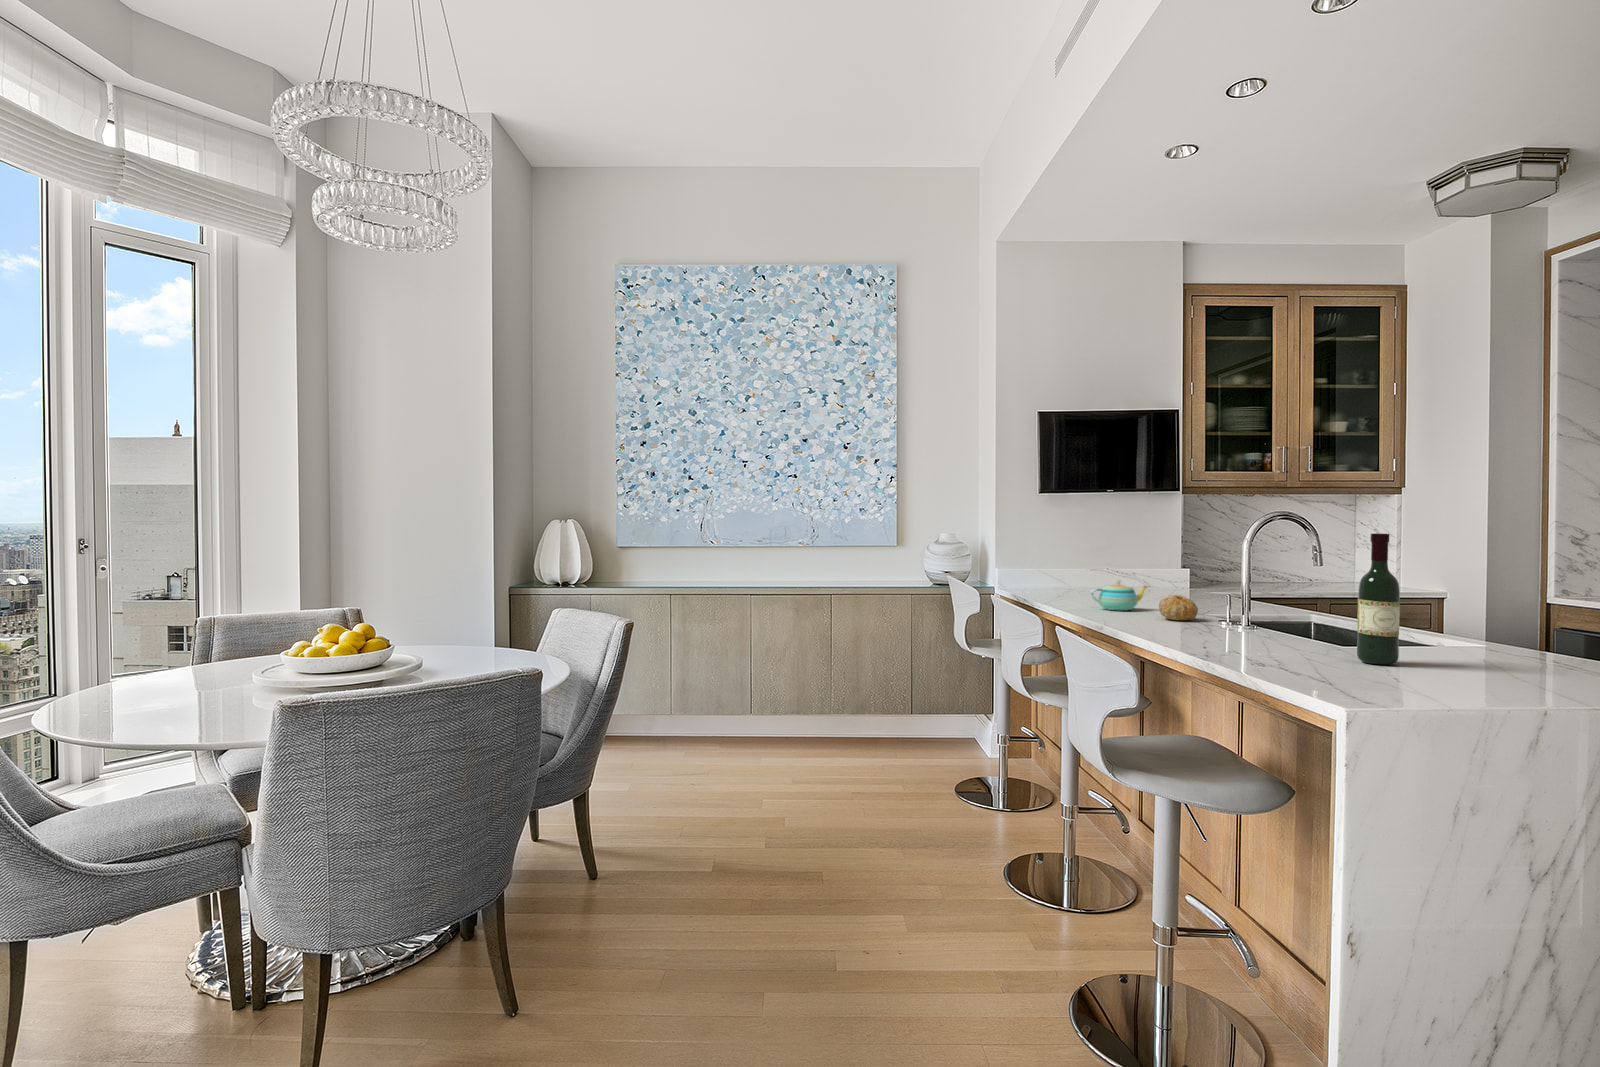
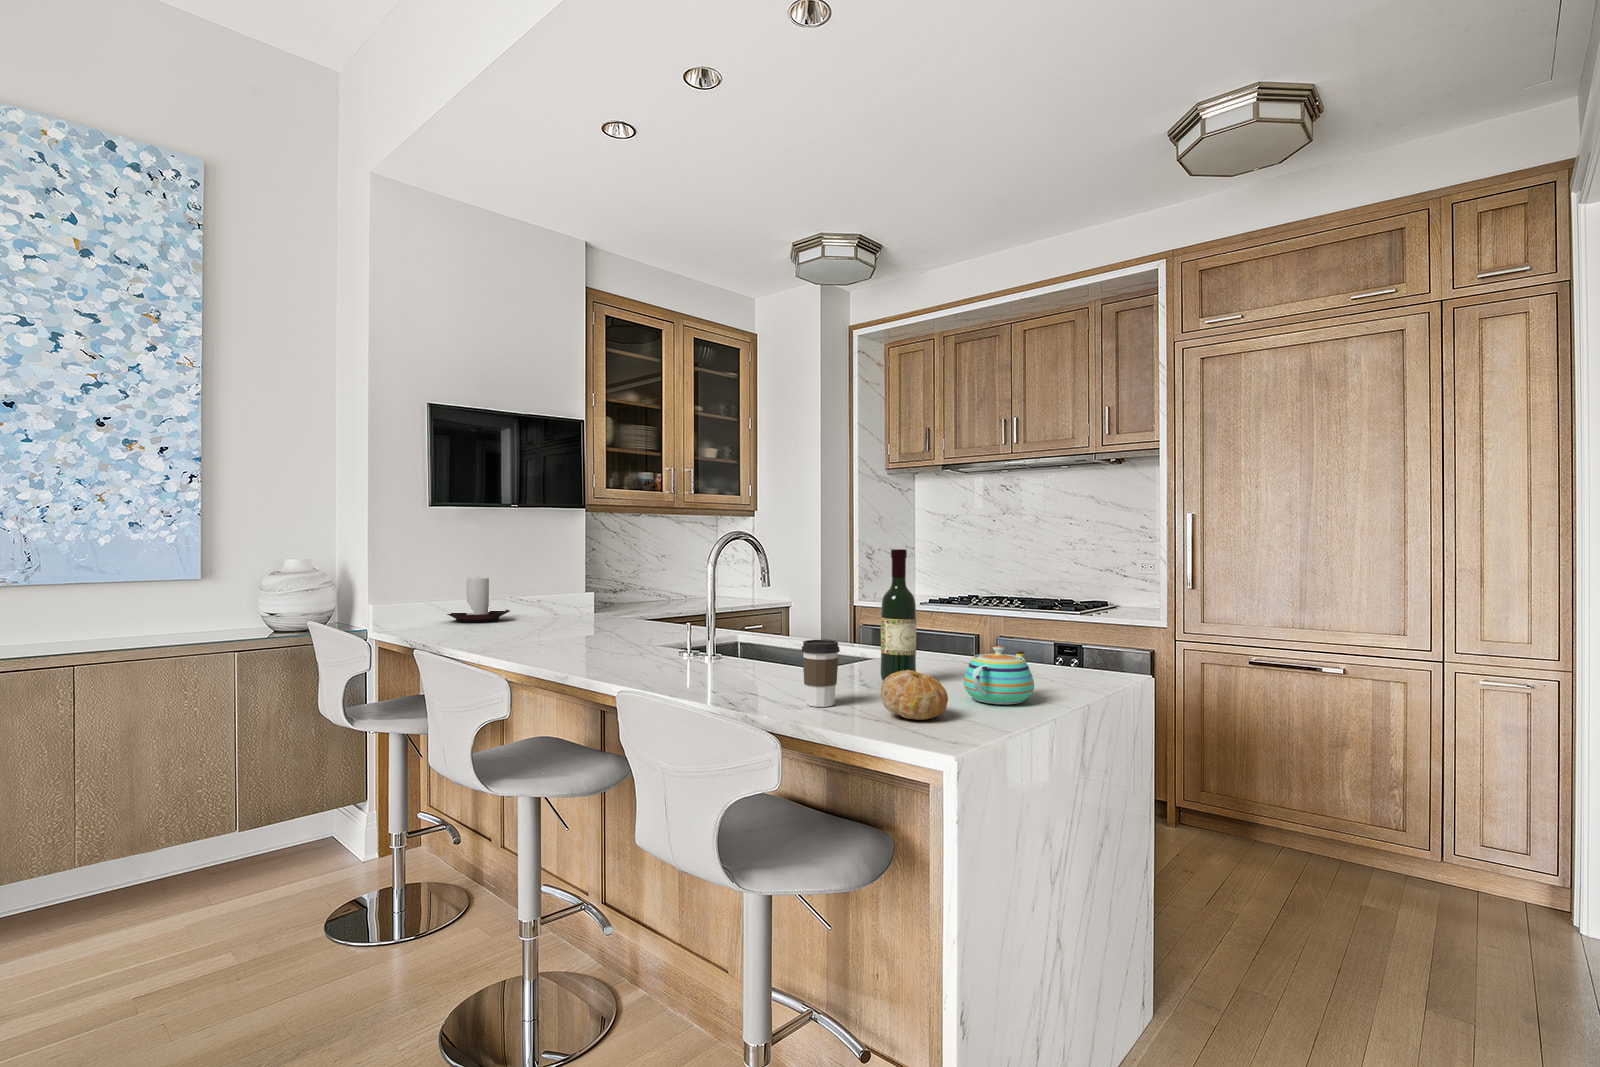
candle holder: none [1051,549,1104,588] -> present [447,577,510,622]
teapot: present [1091,580,1147,610] -> present [964,646,1034,704]
fruit: present [1159,595,1198,620] -> present [880,670,948,720]
coffee cup: none [1237,610,1275,666] -> present [802,640,840,707]

